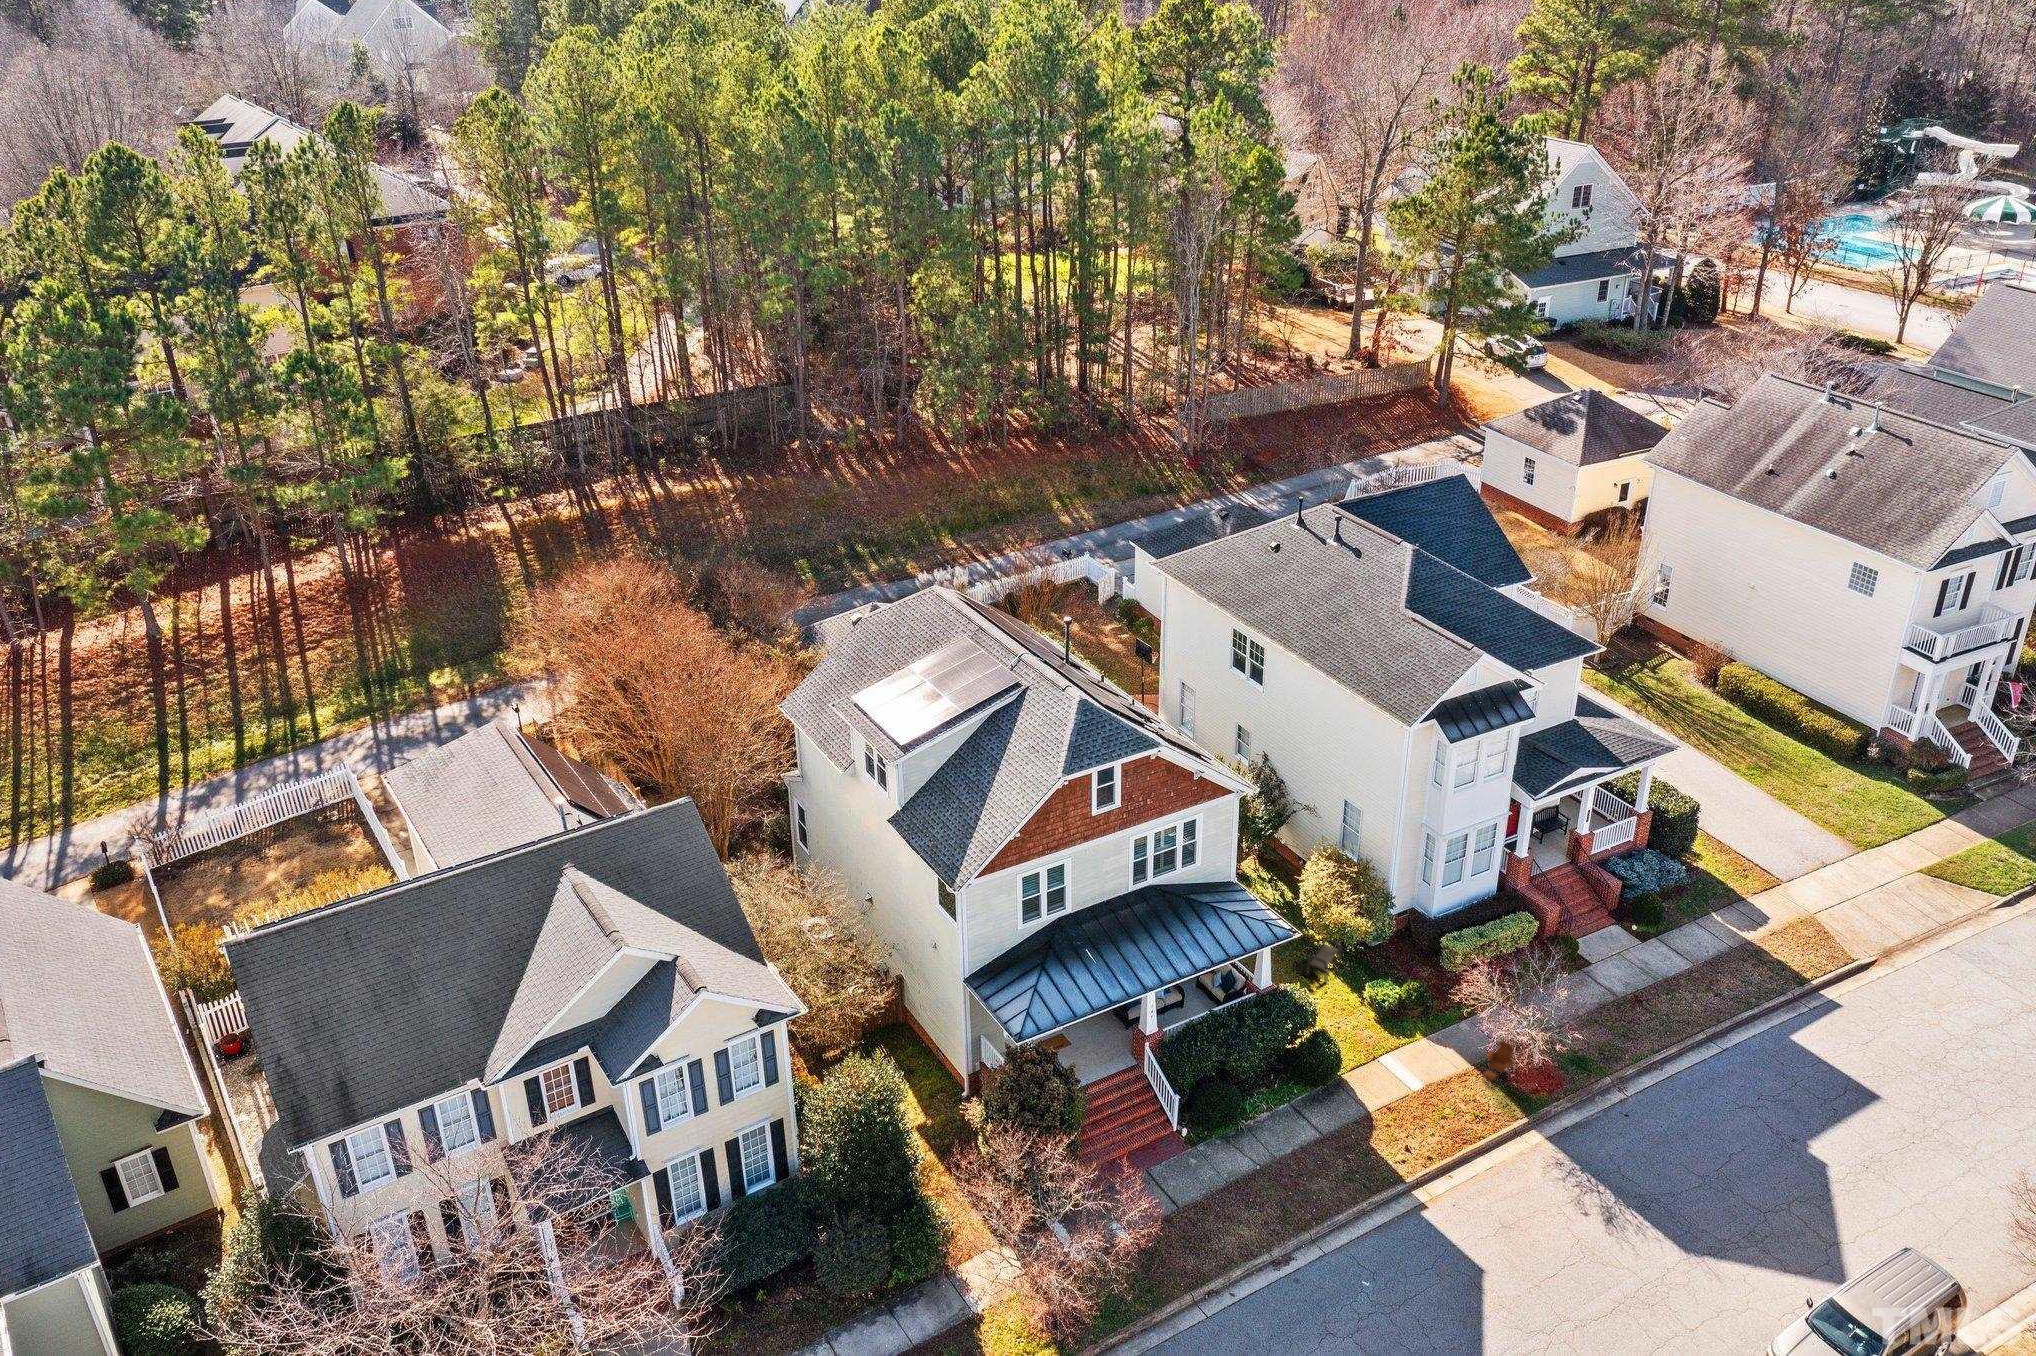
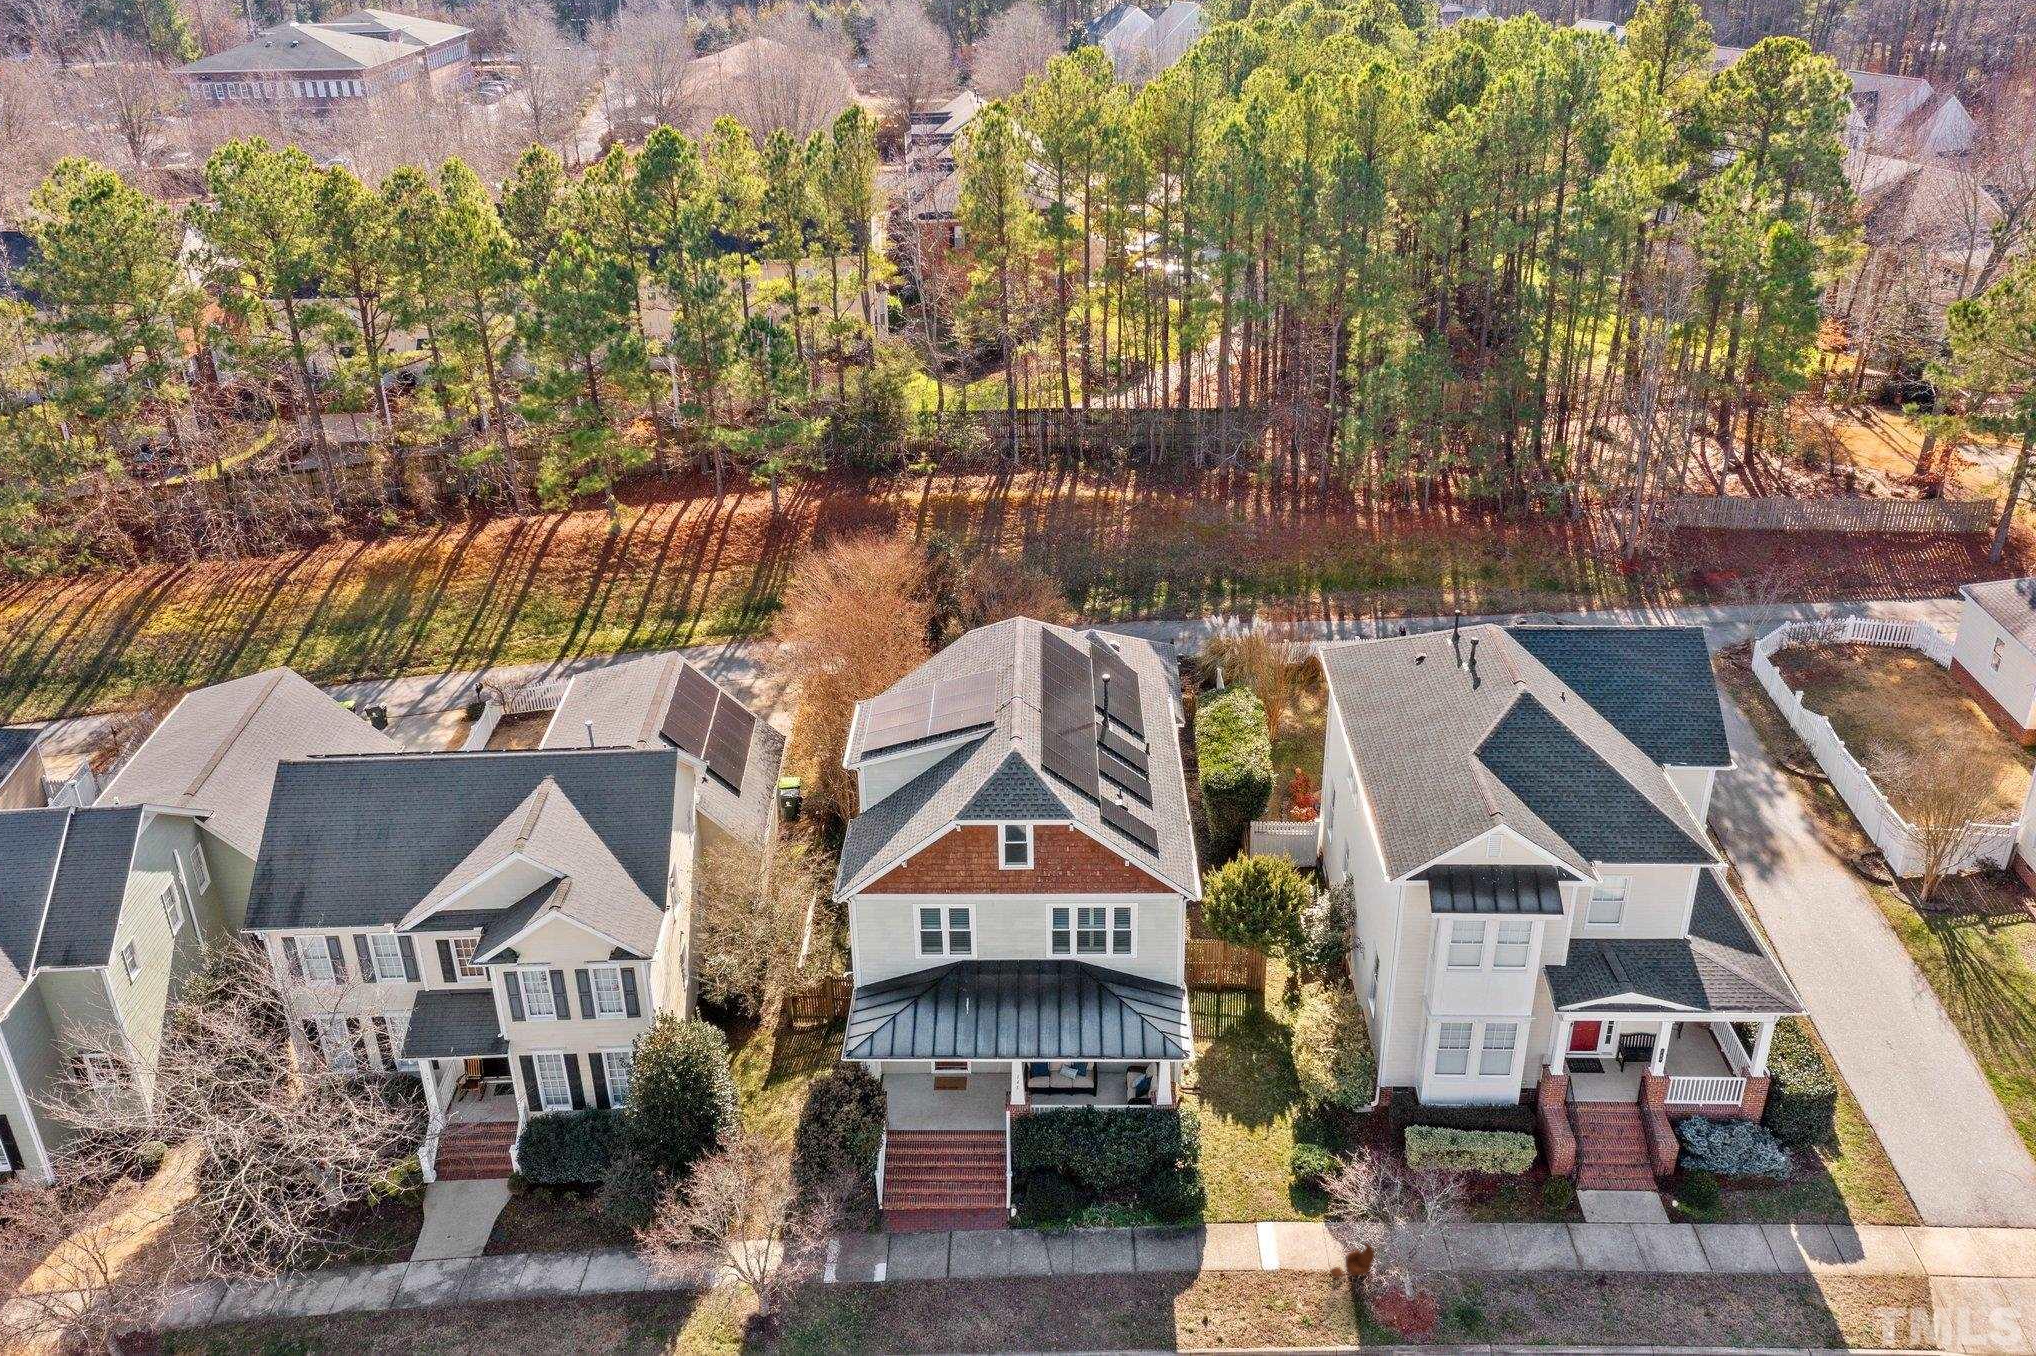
bench: present [1306,938,1342,982] -> none [1259,1079,1304,1123]

